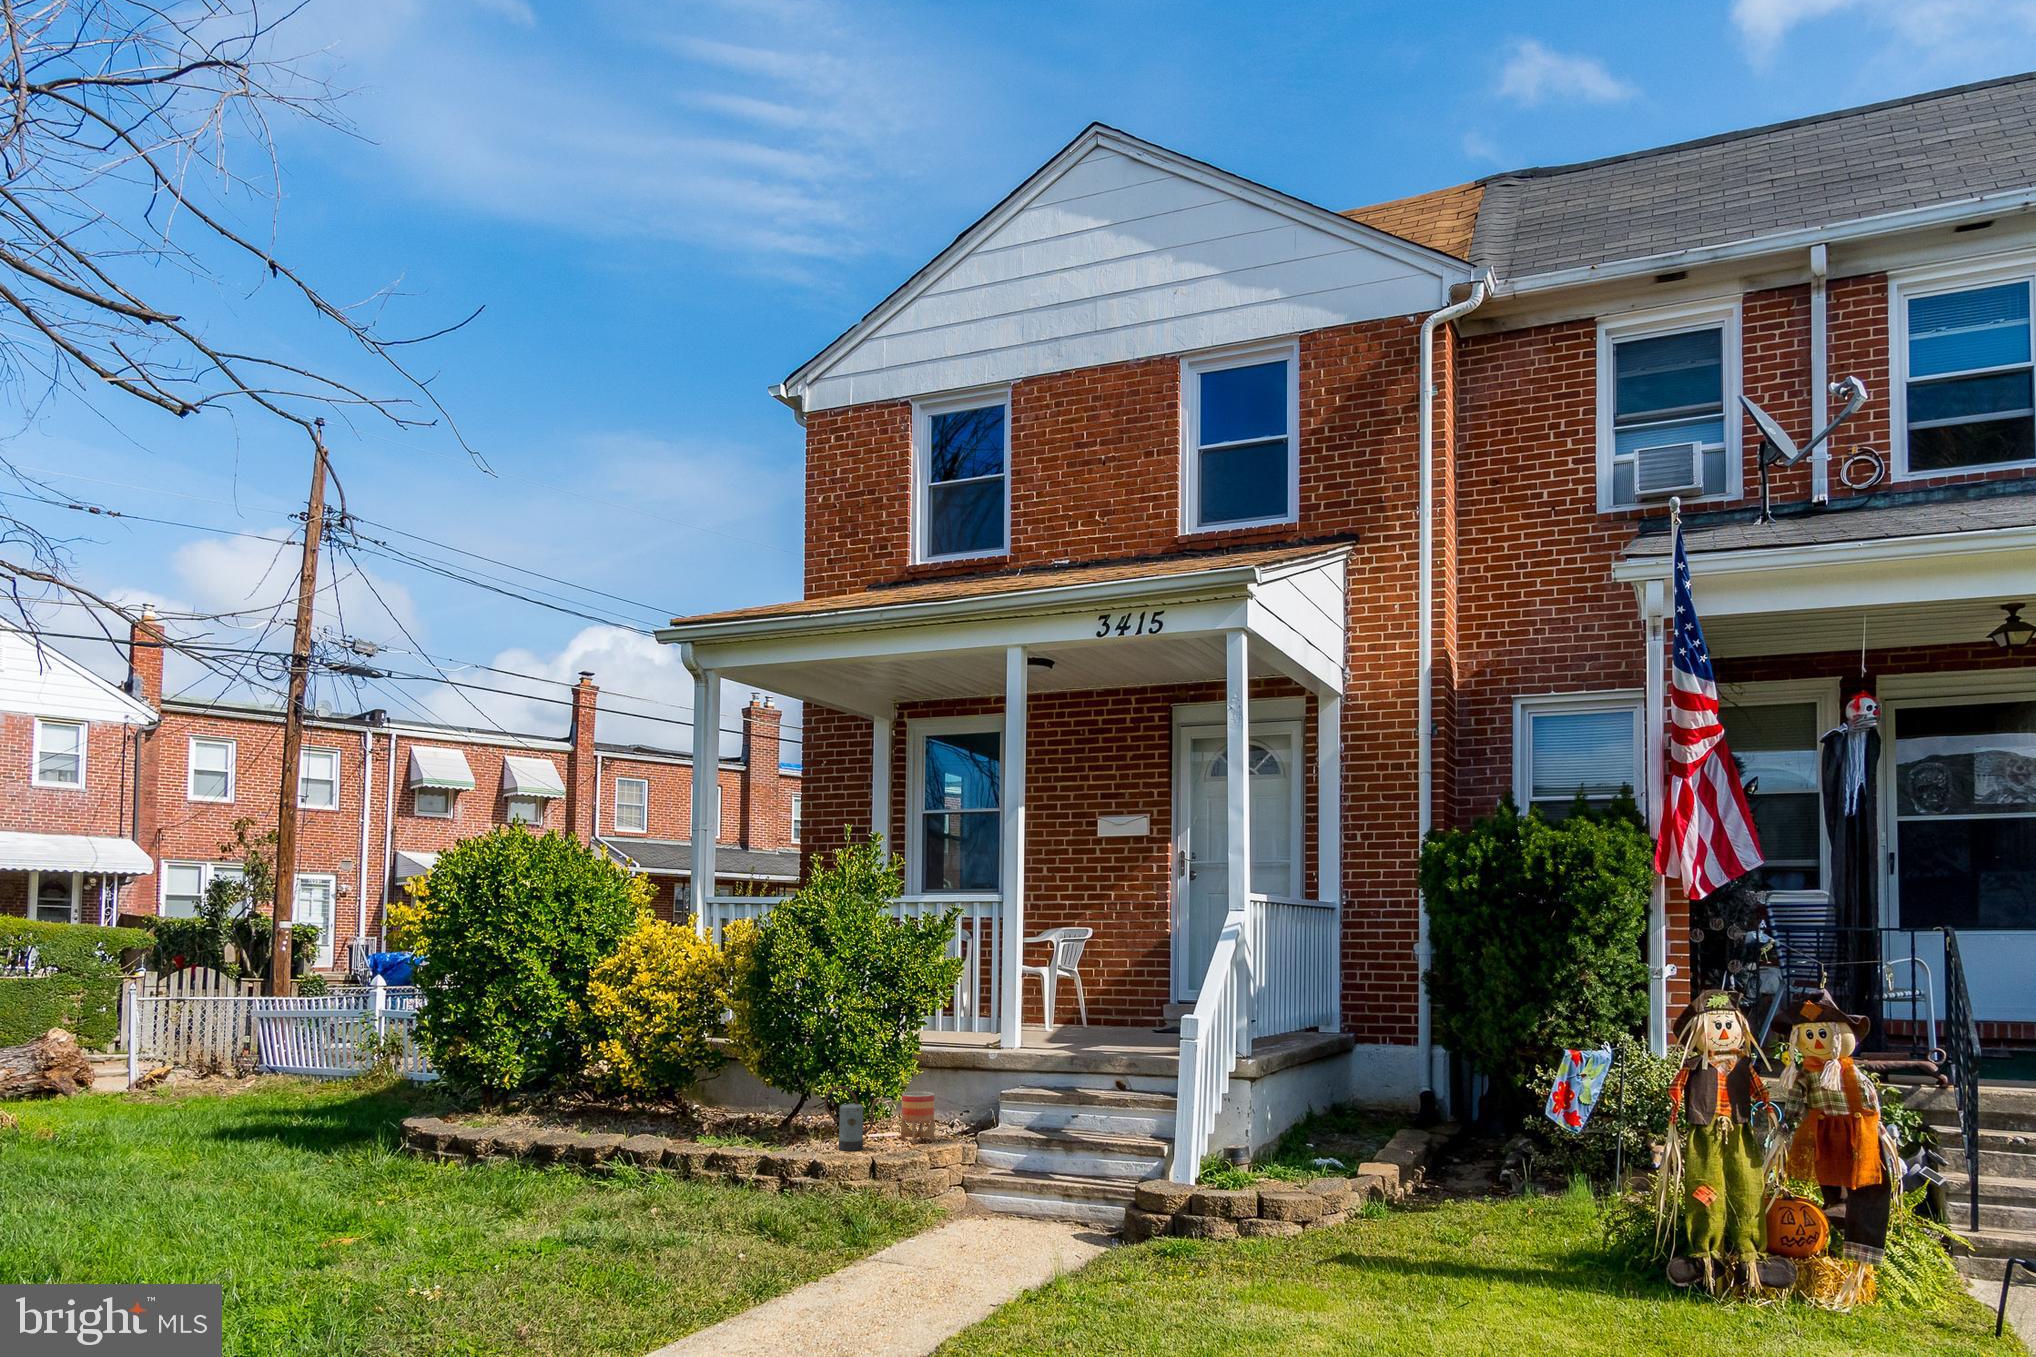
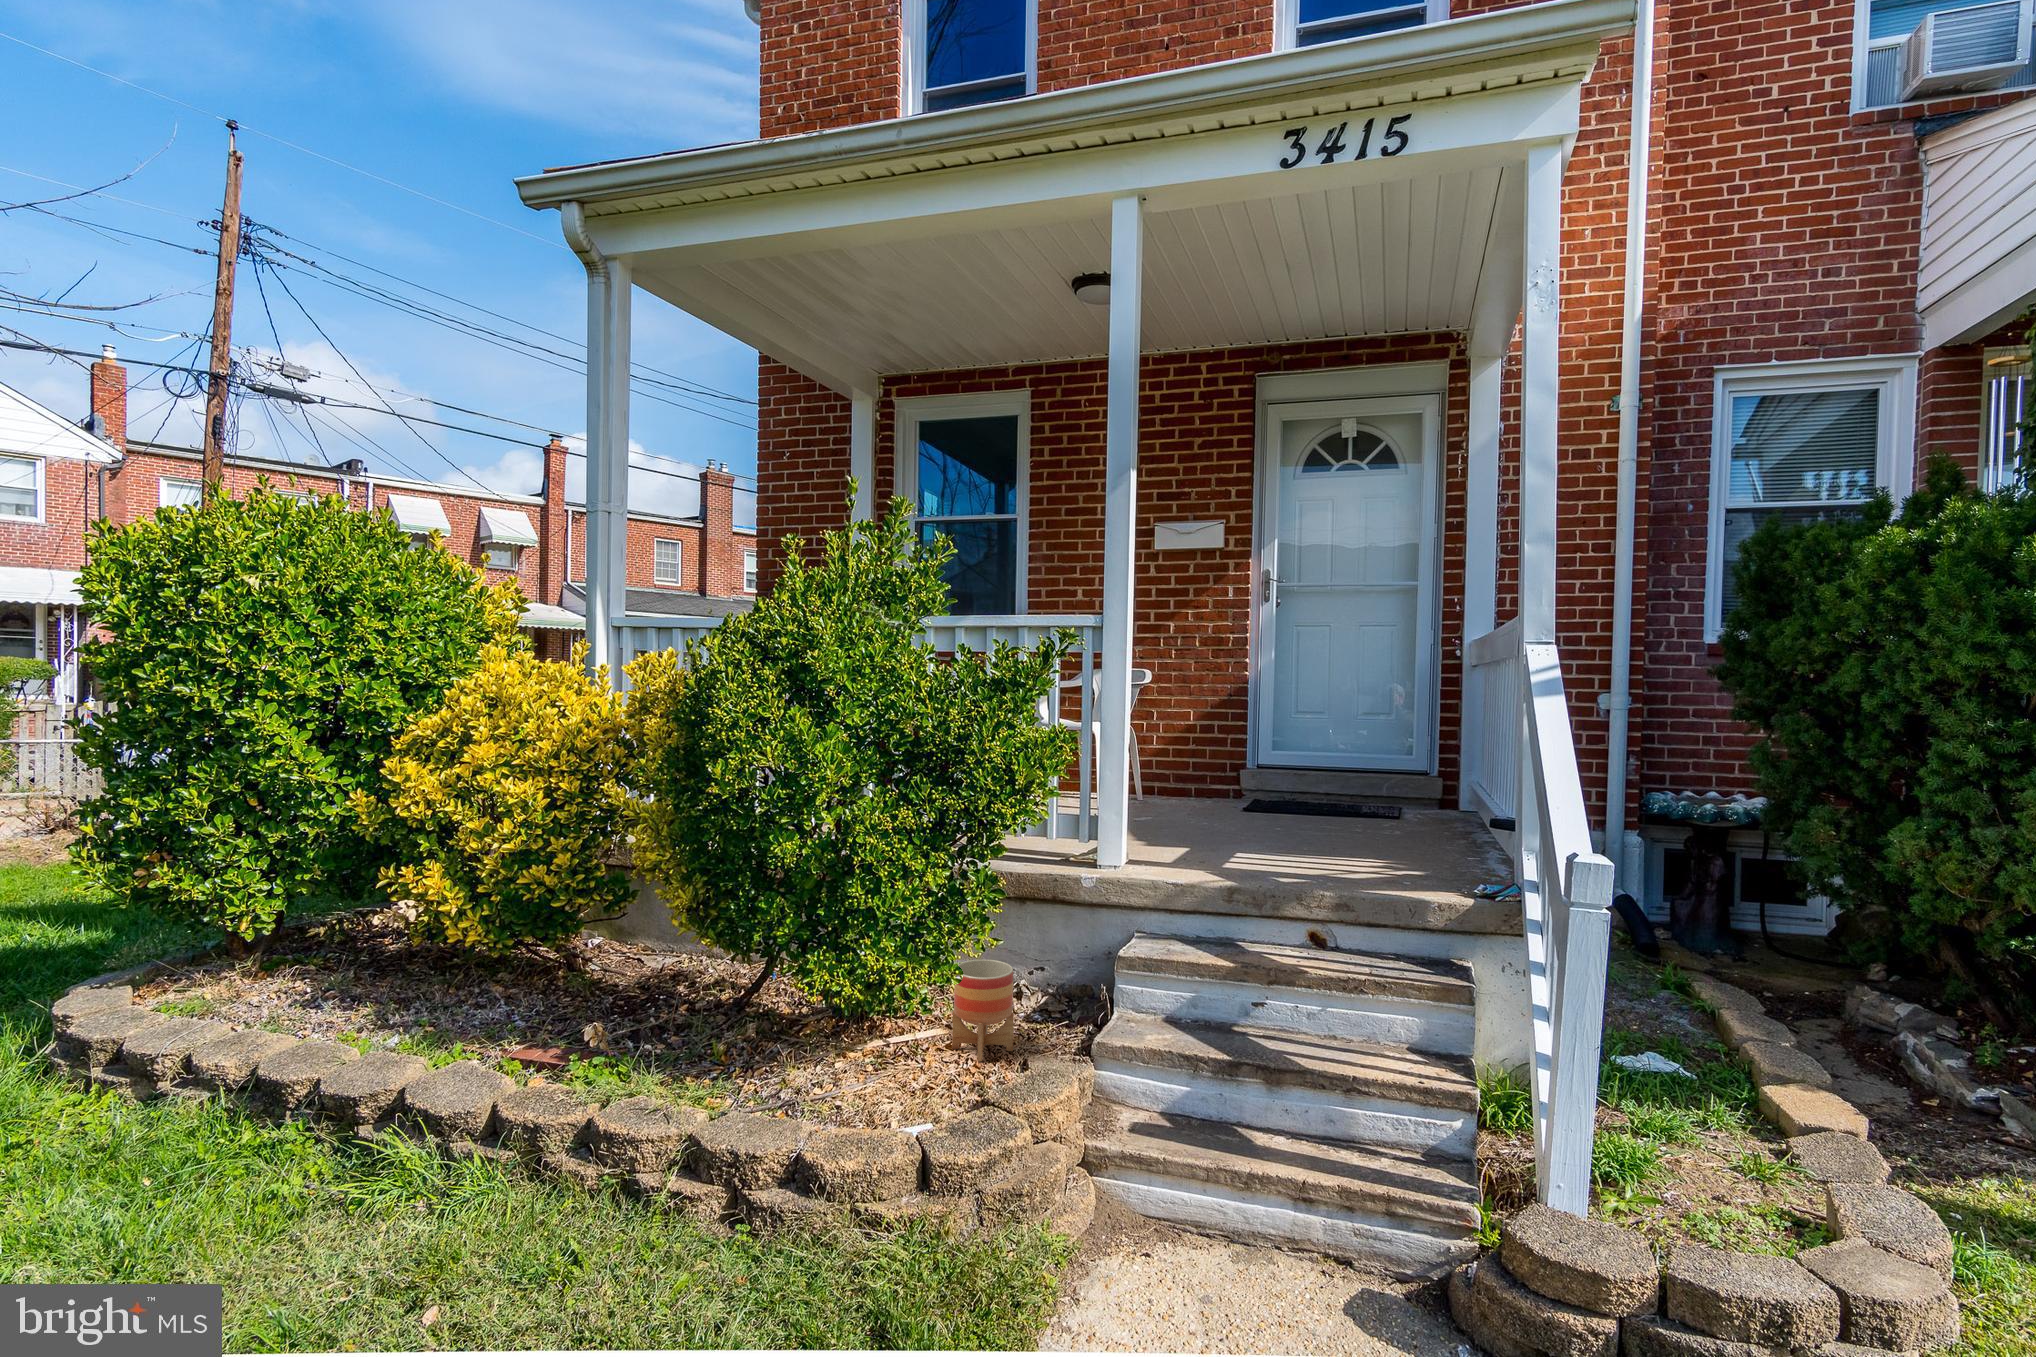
watering can: present [824,1086,879,1151] -> none [817,976,924,1100]

